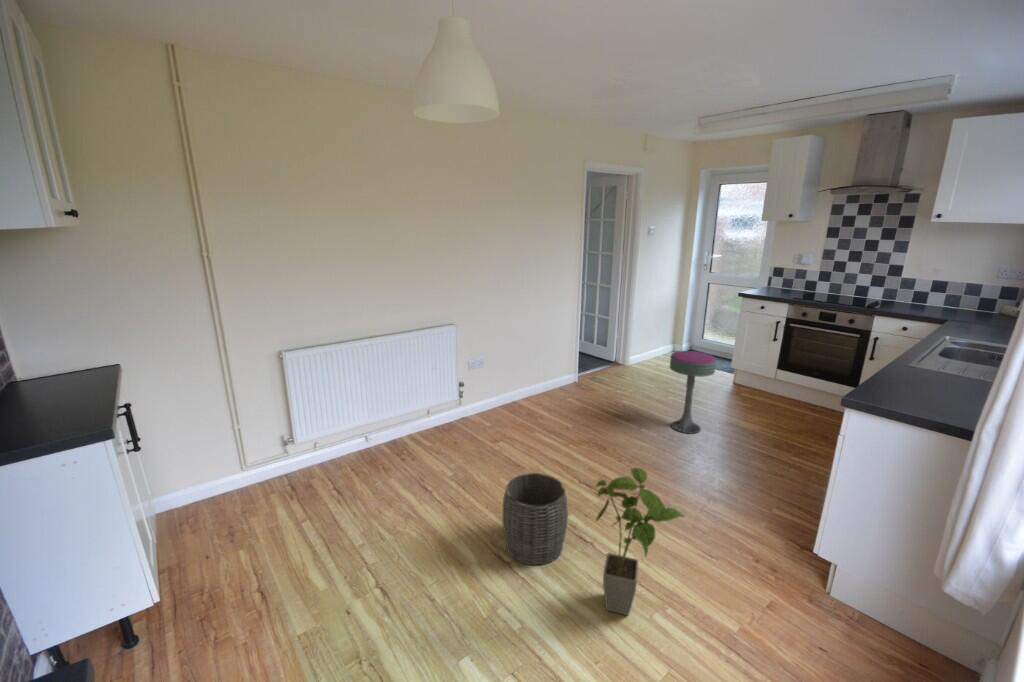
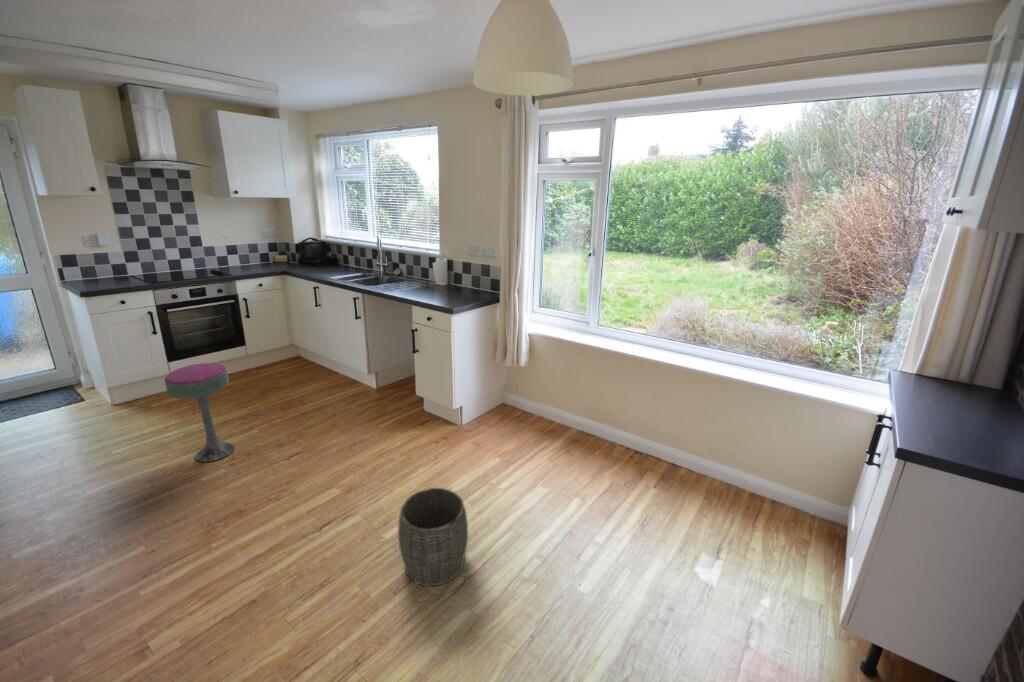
house plant: present [596,468,684,615] -> none [472,395,530,509]

